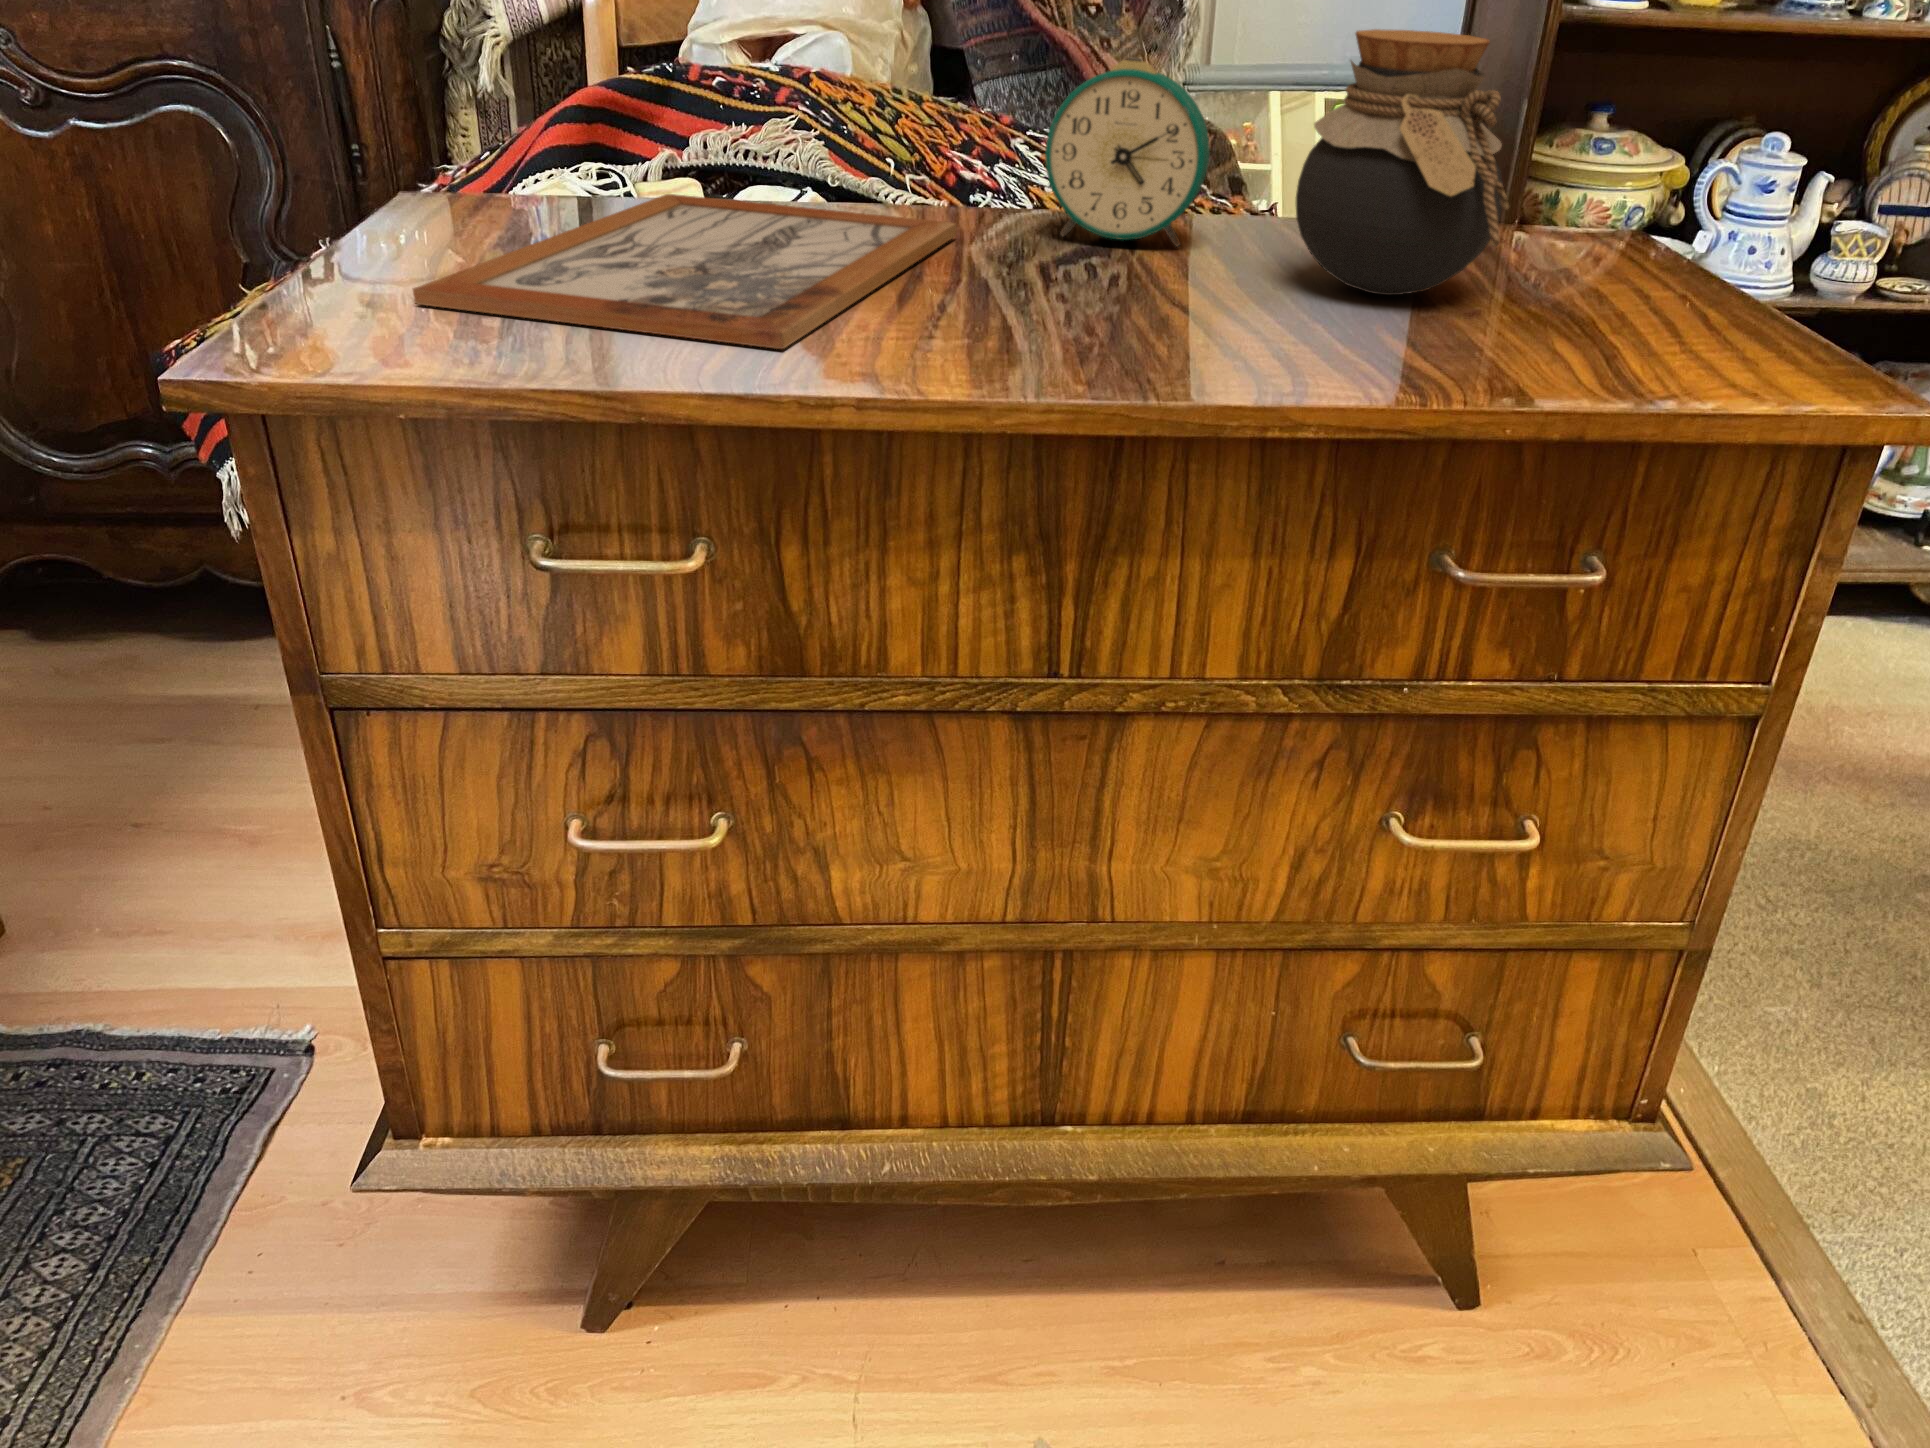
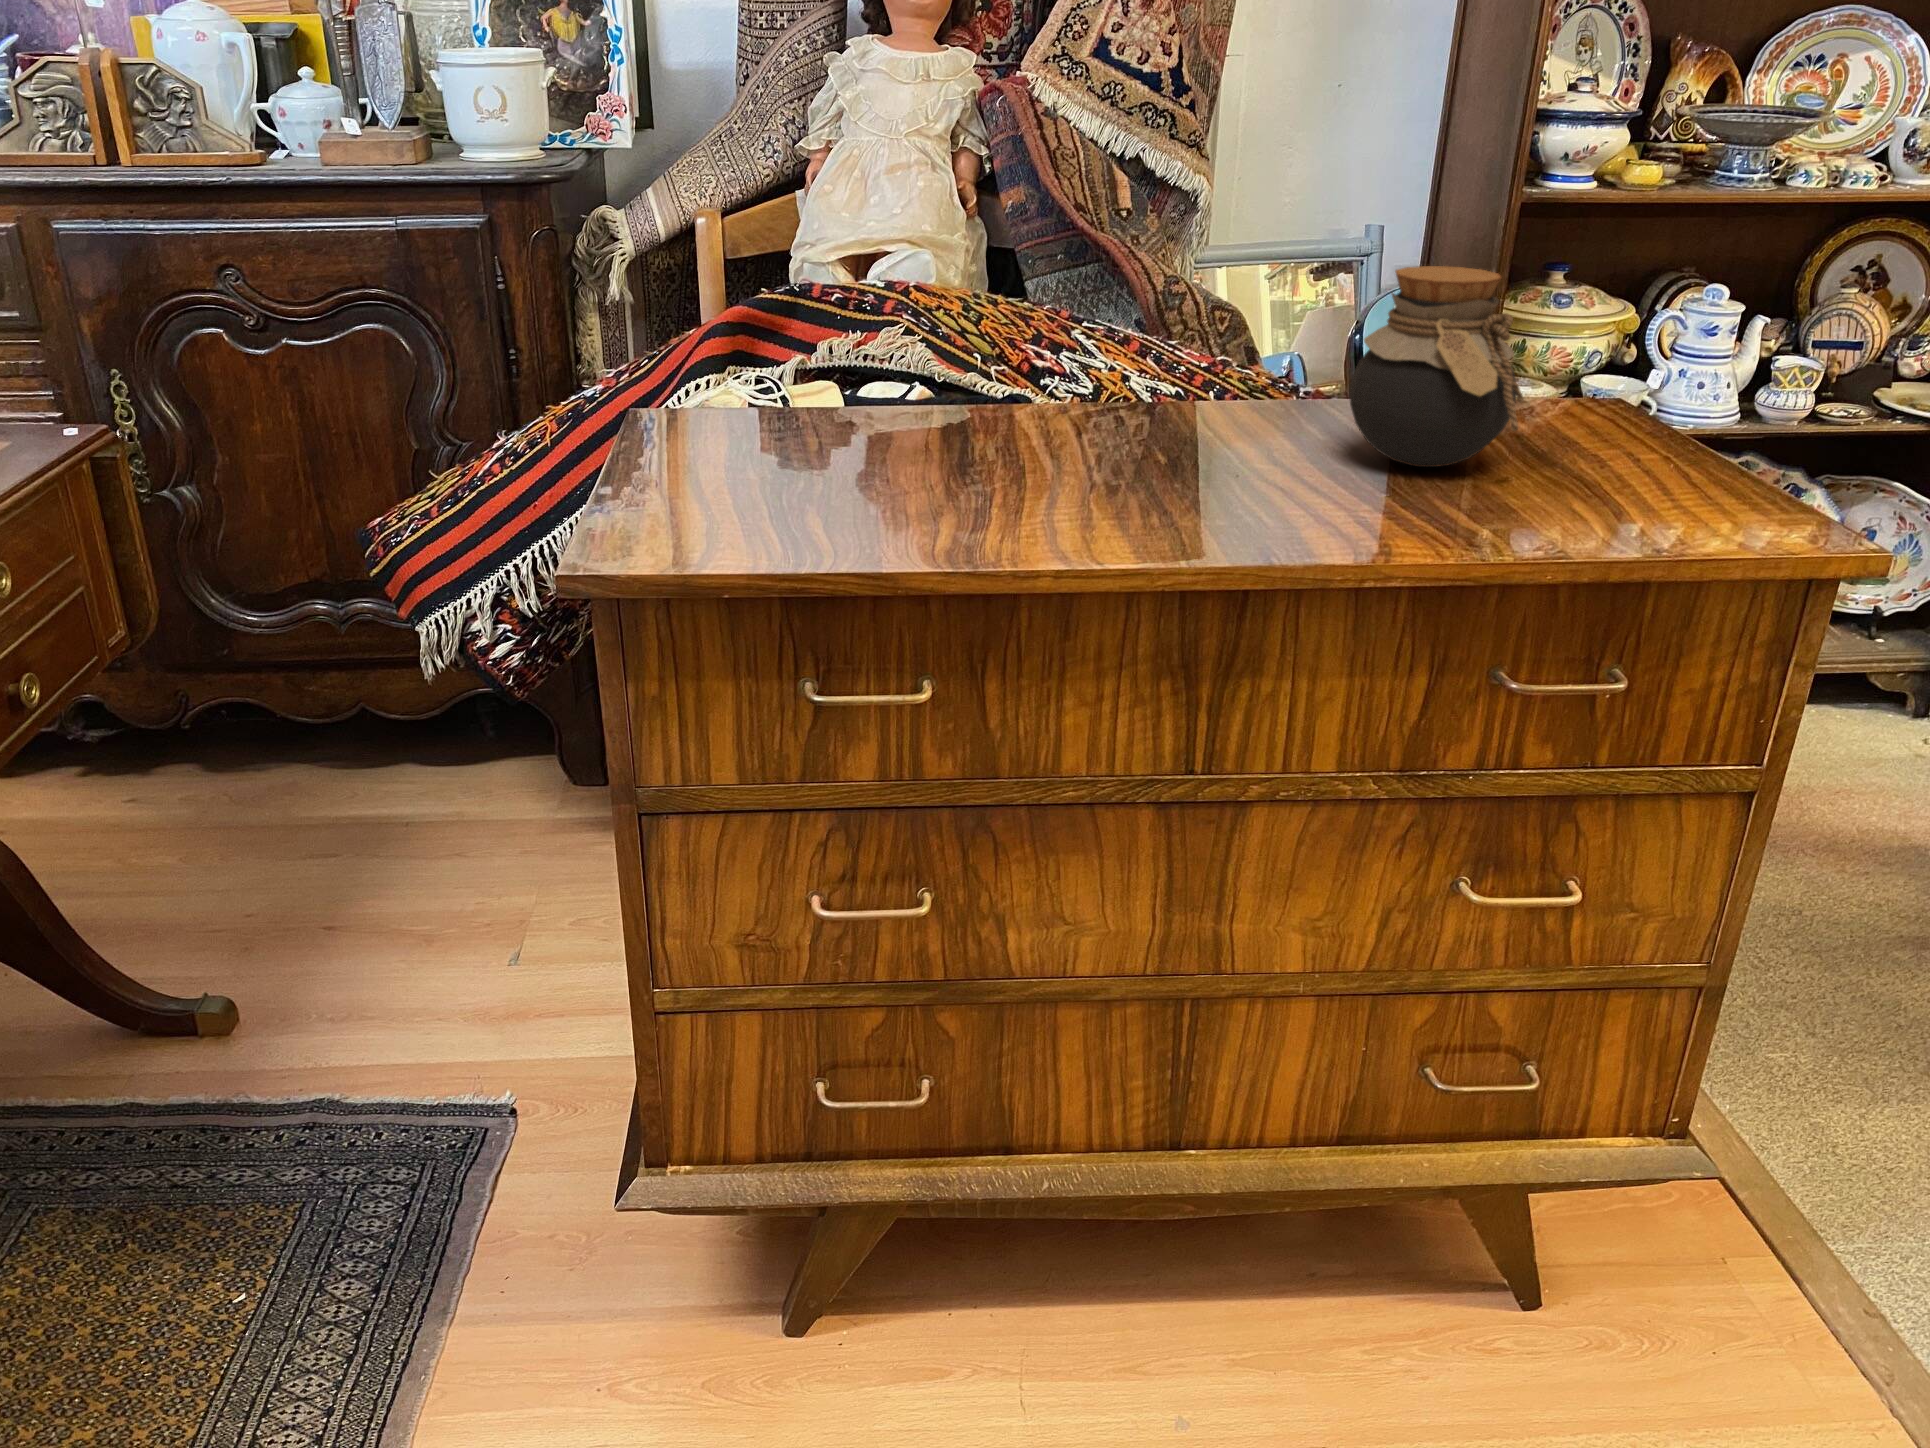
alarm clock: present [1045,58,1210,246] -> none [1142,288,1272,430]
picture frame: present [413,194,957,349] -> none [695,402,1072,534]

